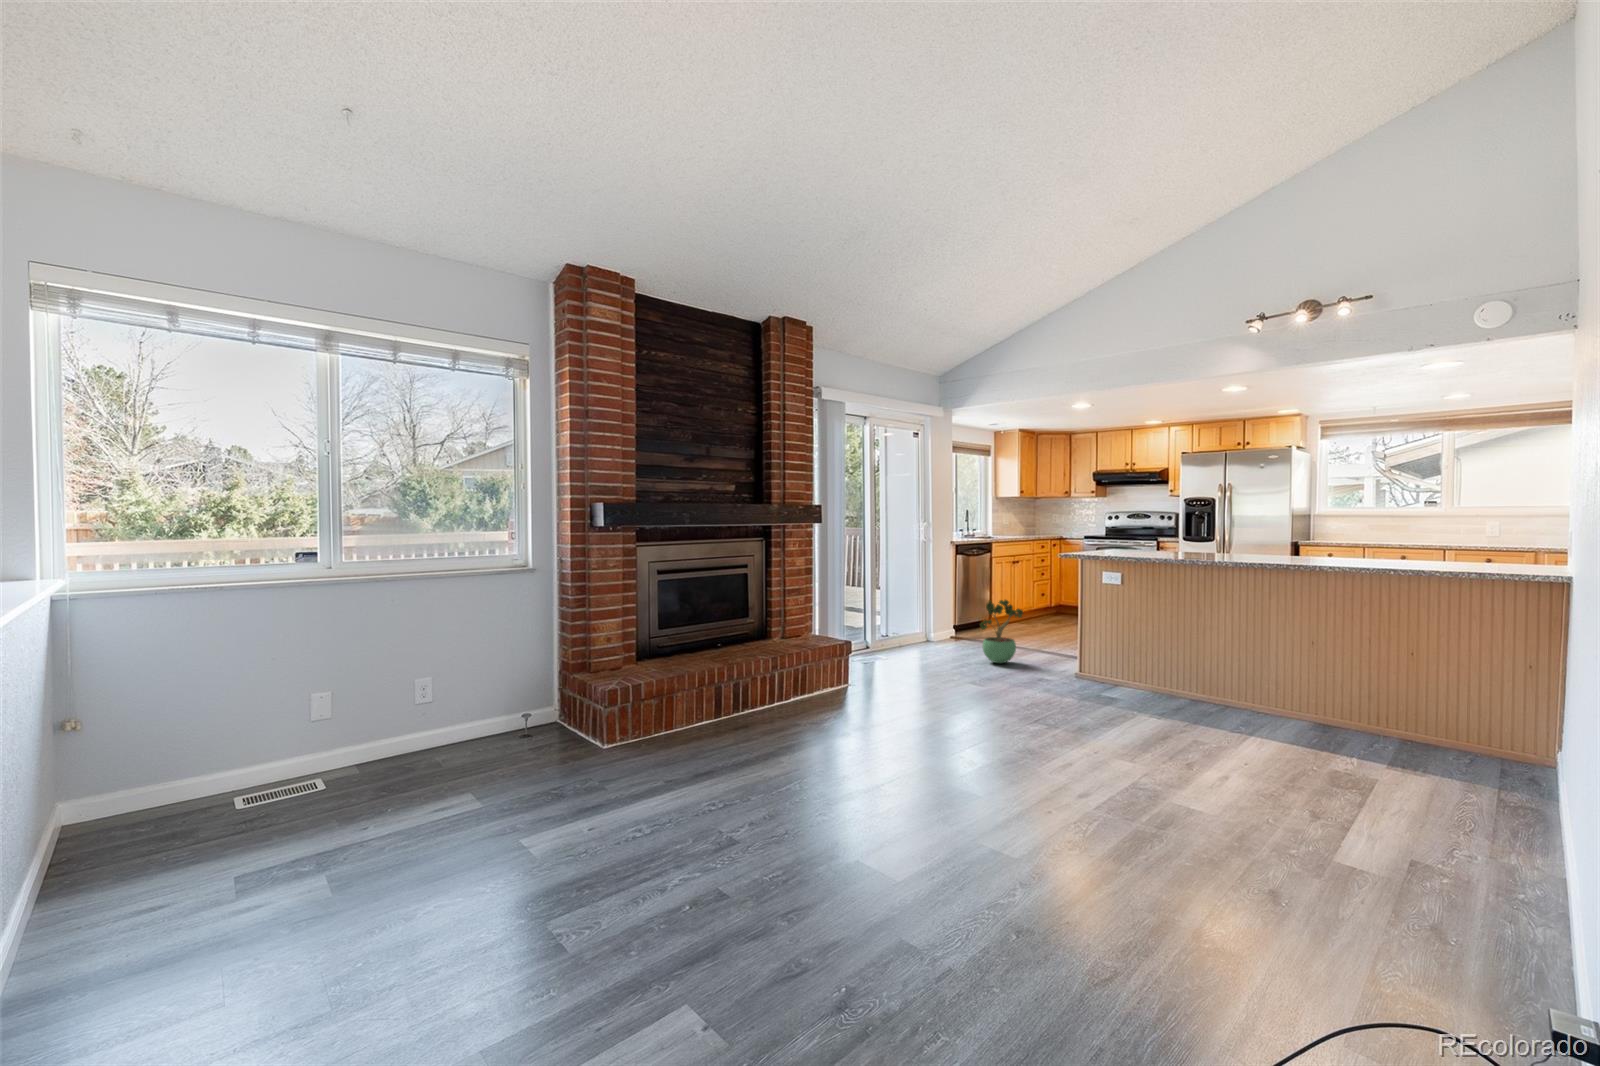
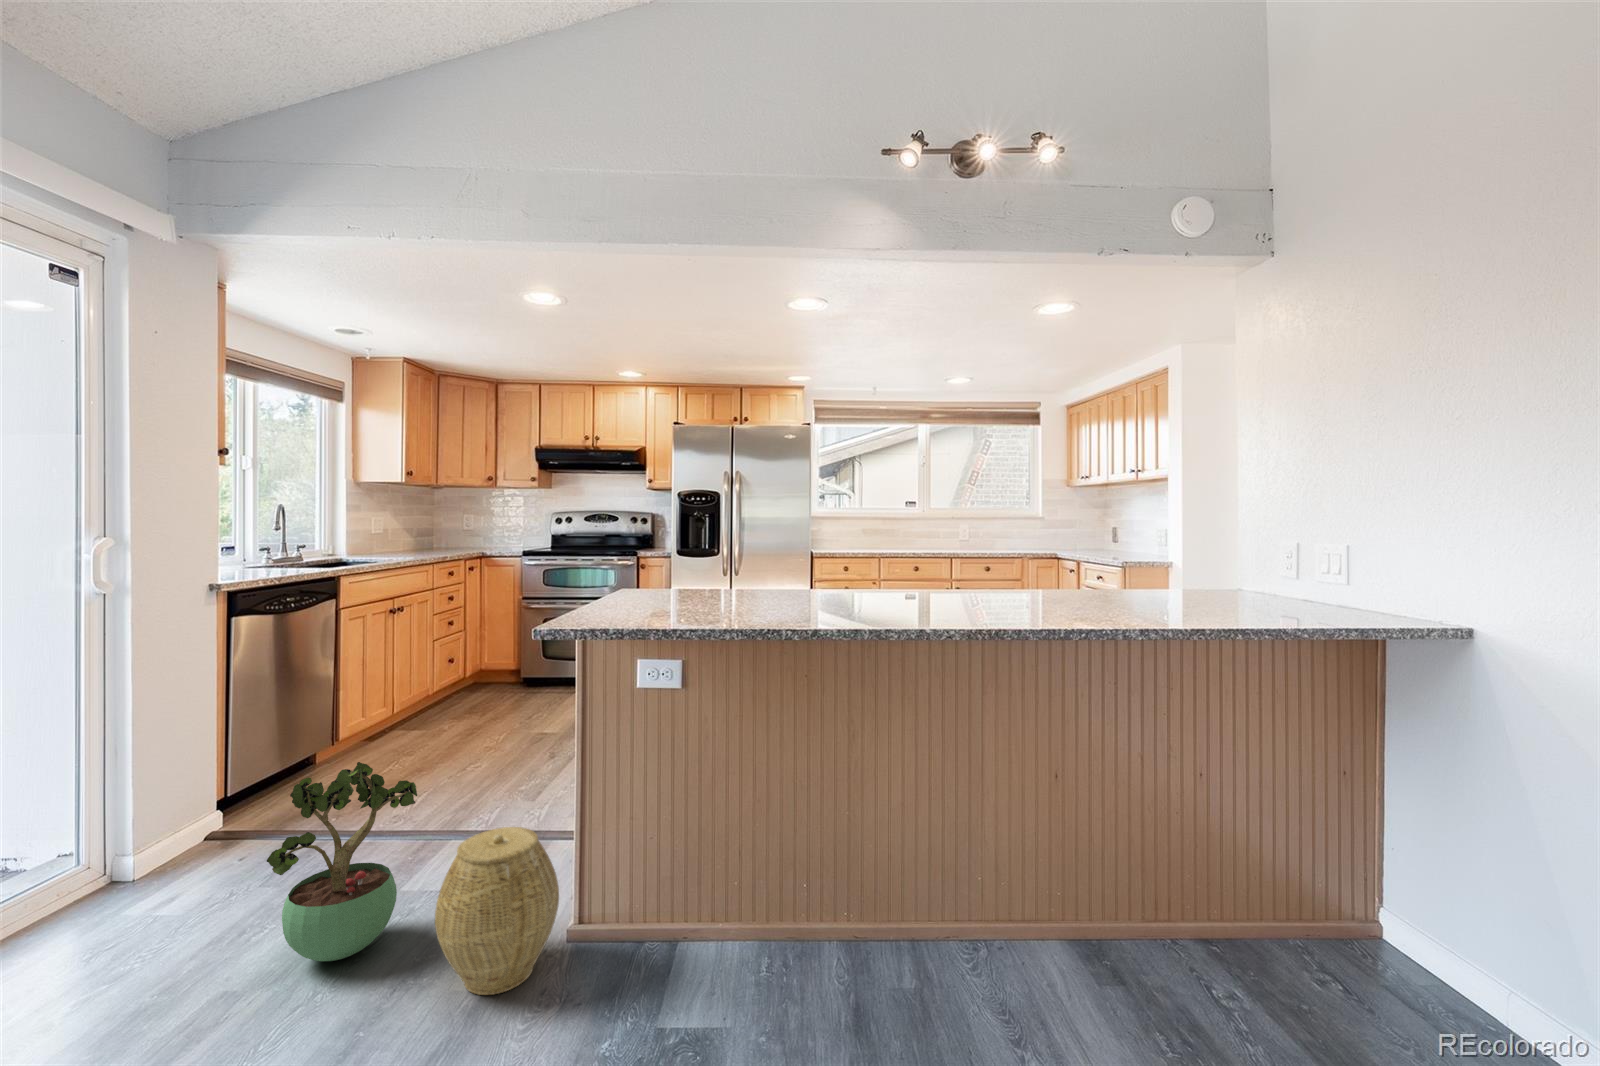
woven basket: none [1028,626,1070,677] -> present [435,827,559,995]

